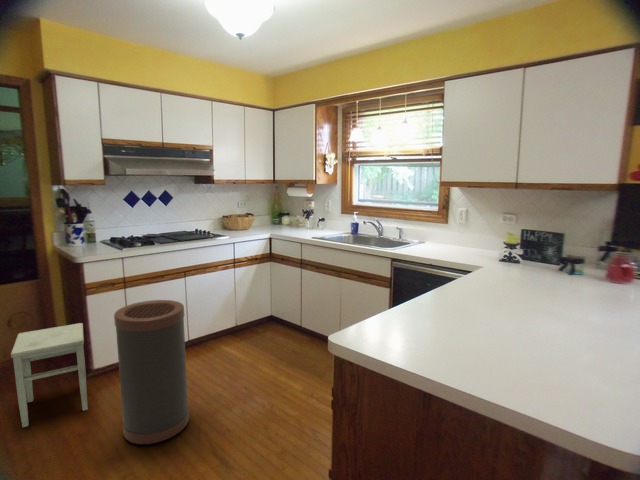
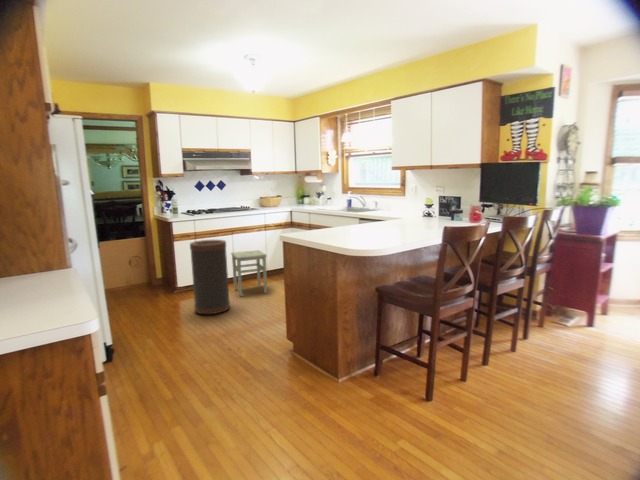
stool: present [11,323,88,427] -> present [231,250,267,296]

